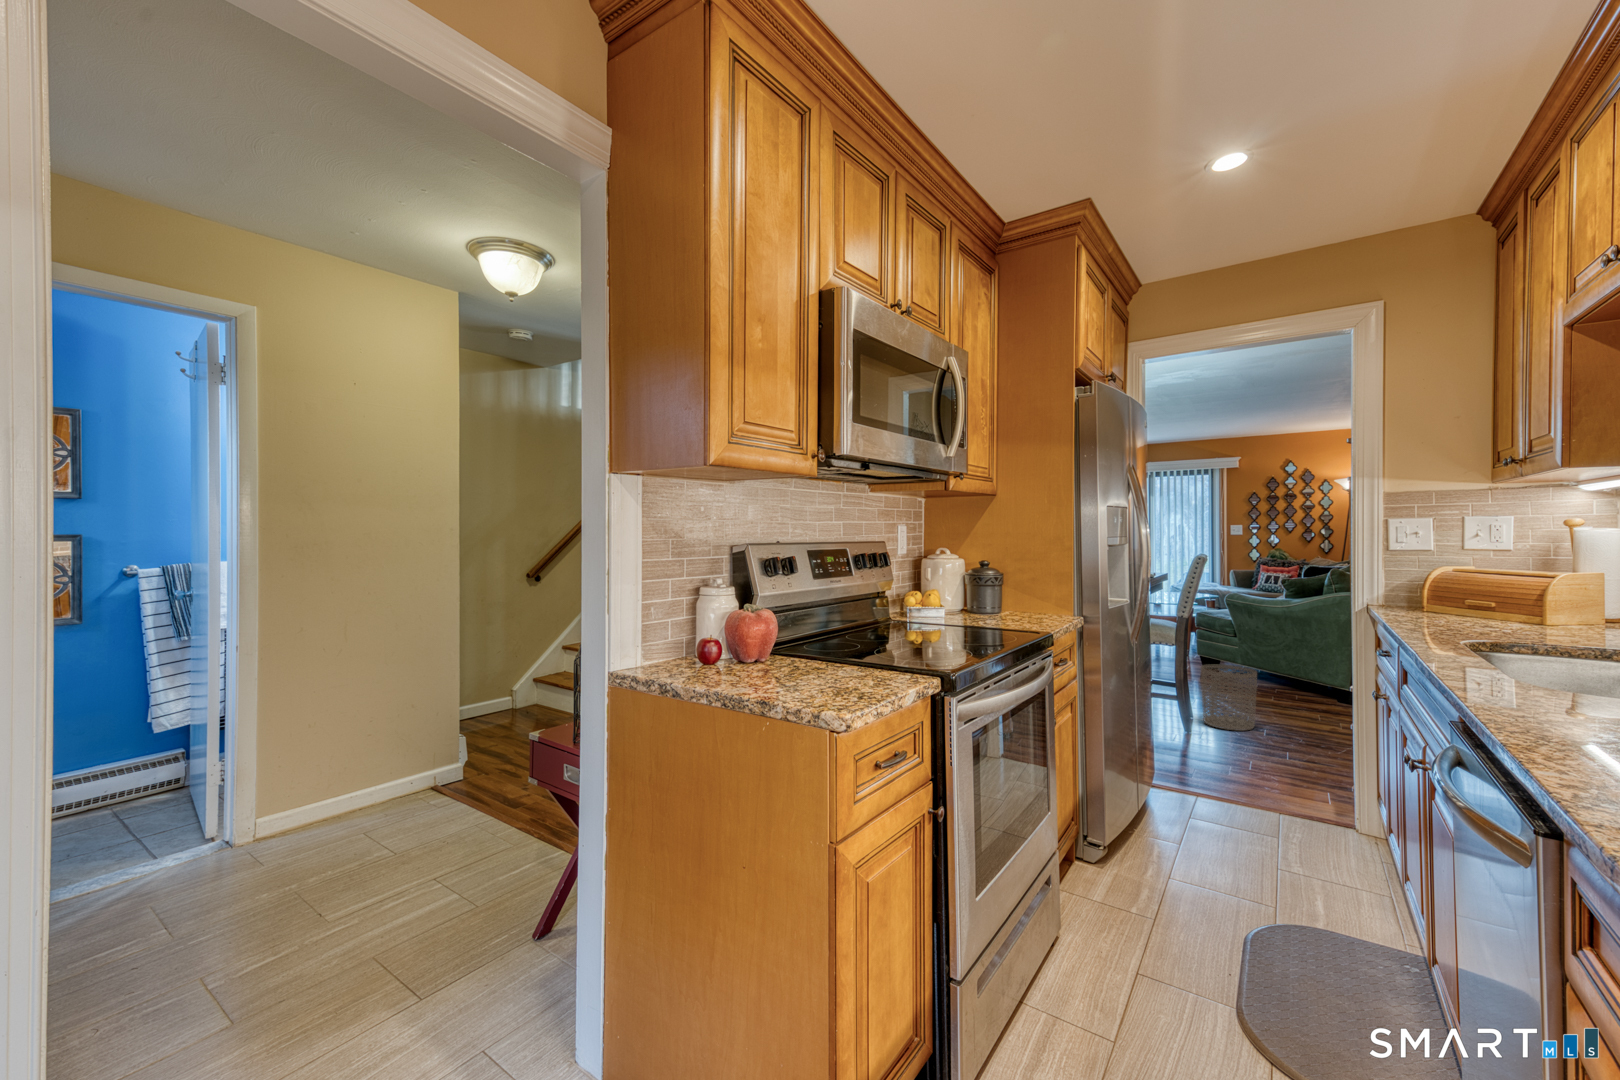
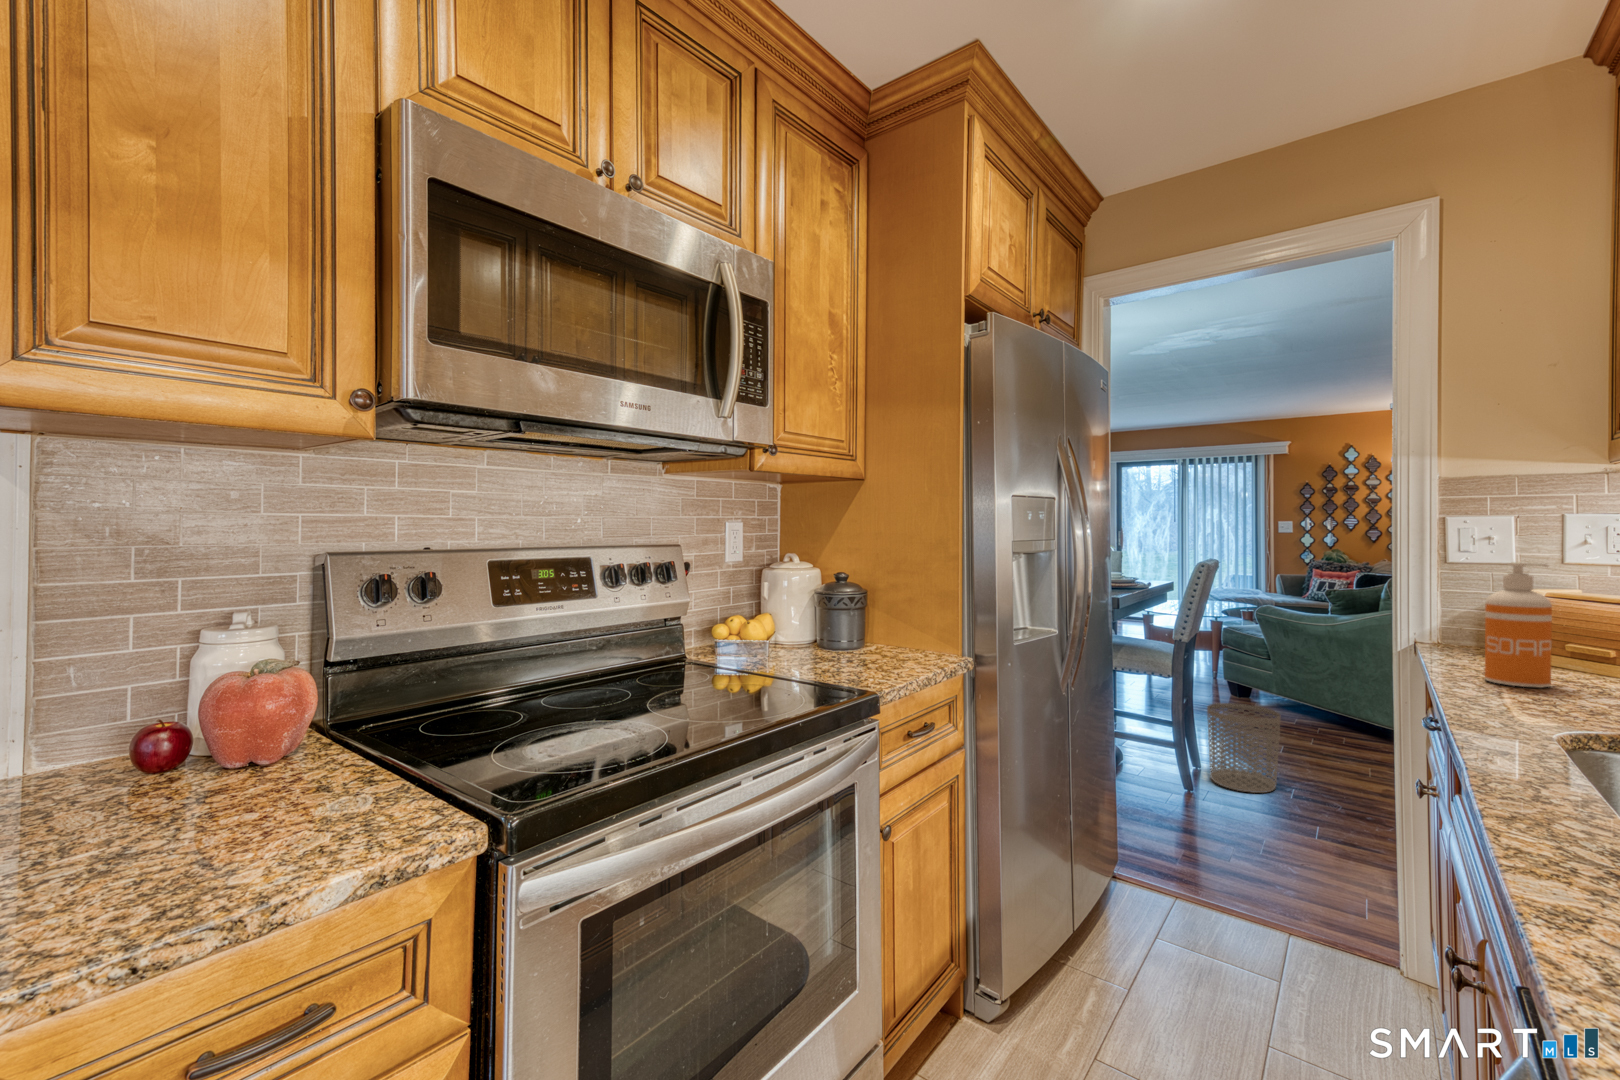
soap dispenser: none [1417,548,1458,625] -> present [1485,562,1552,688]

